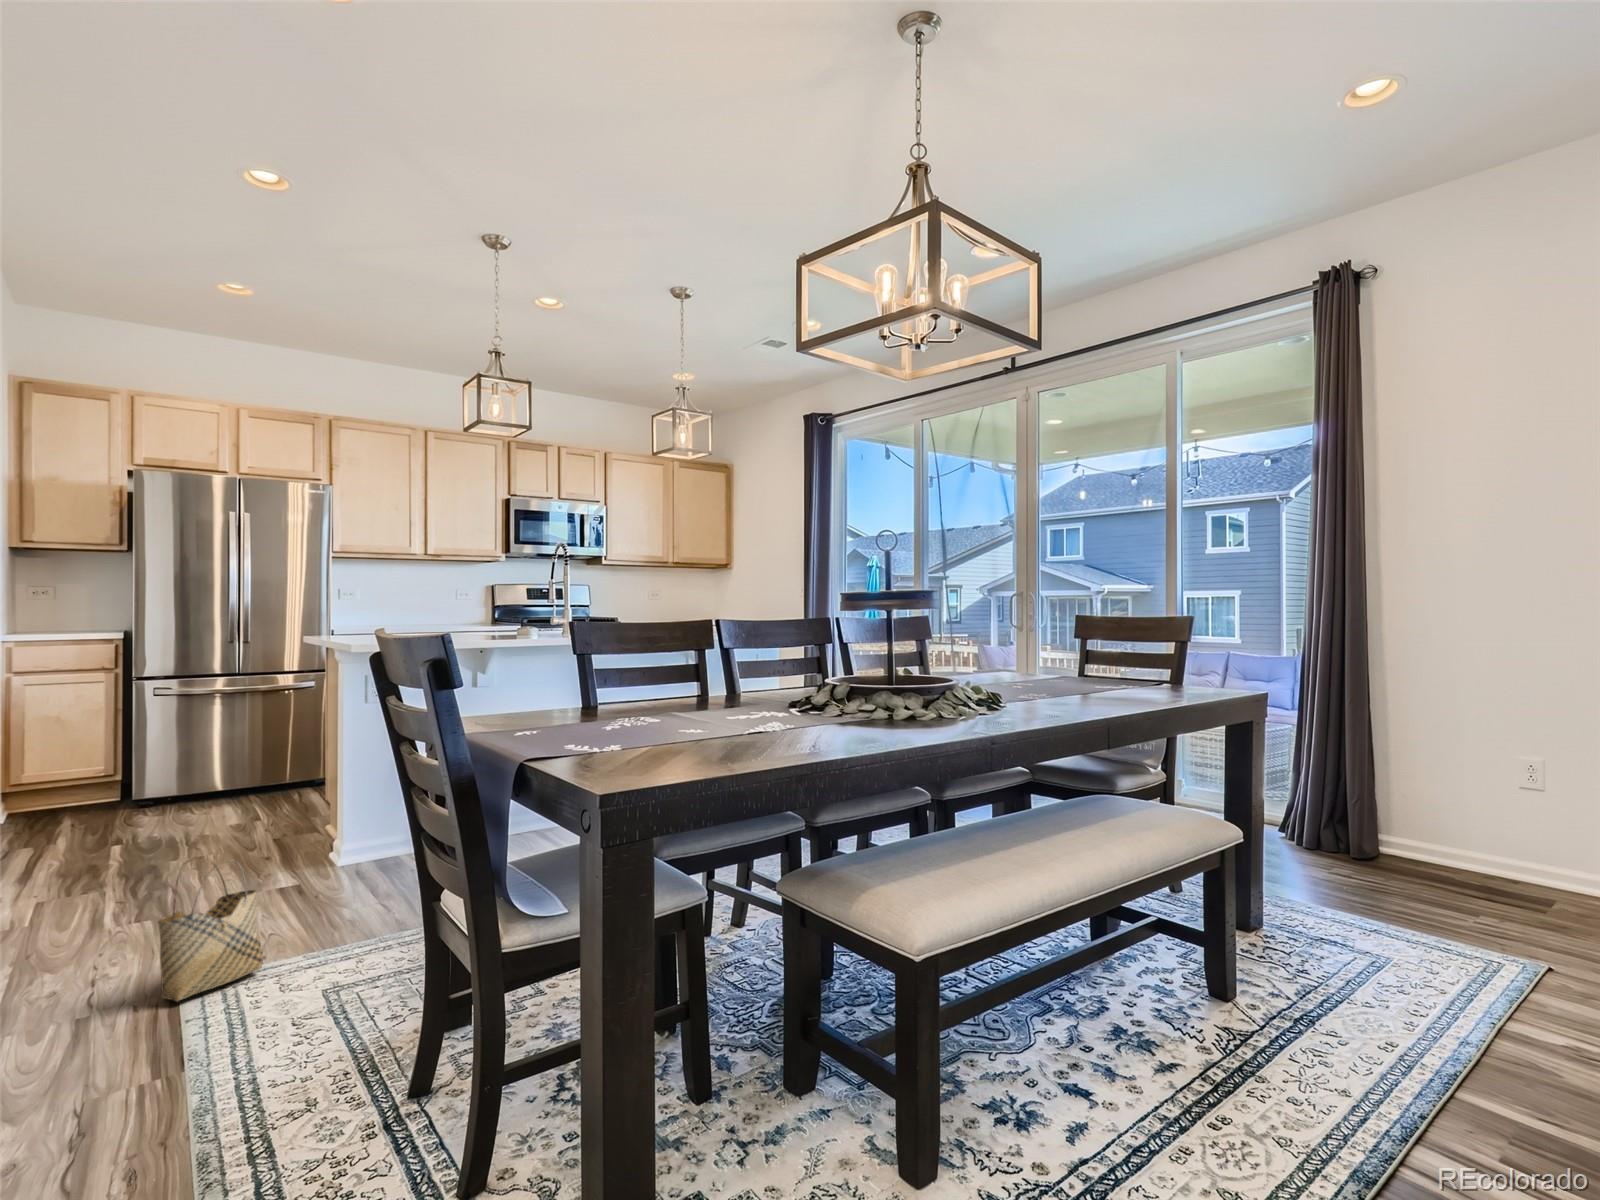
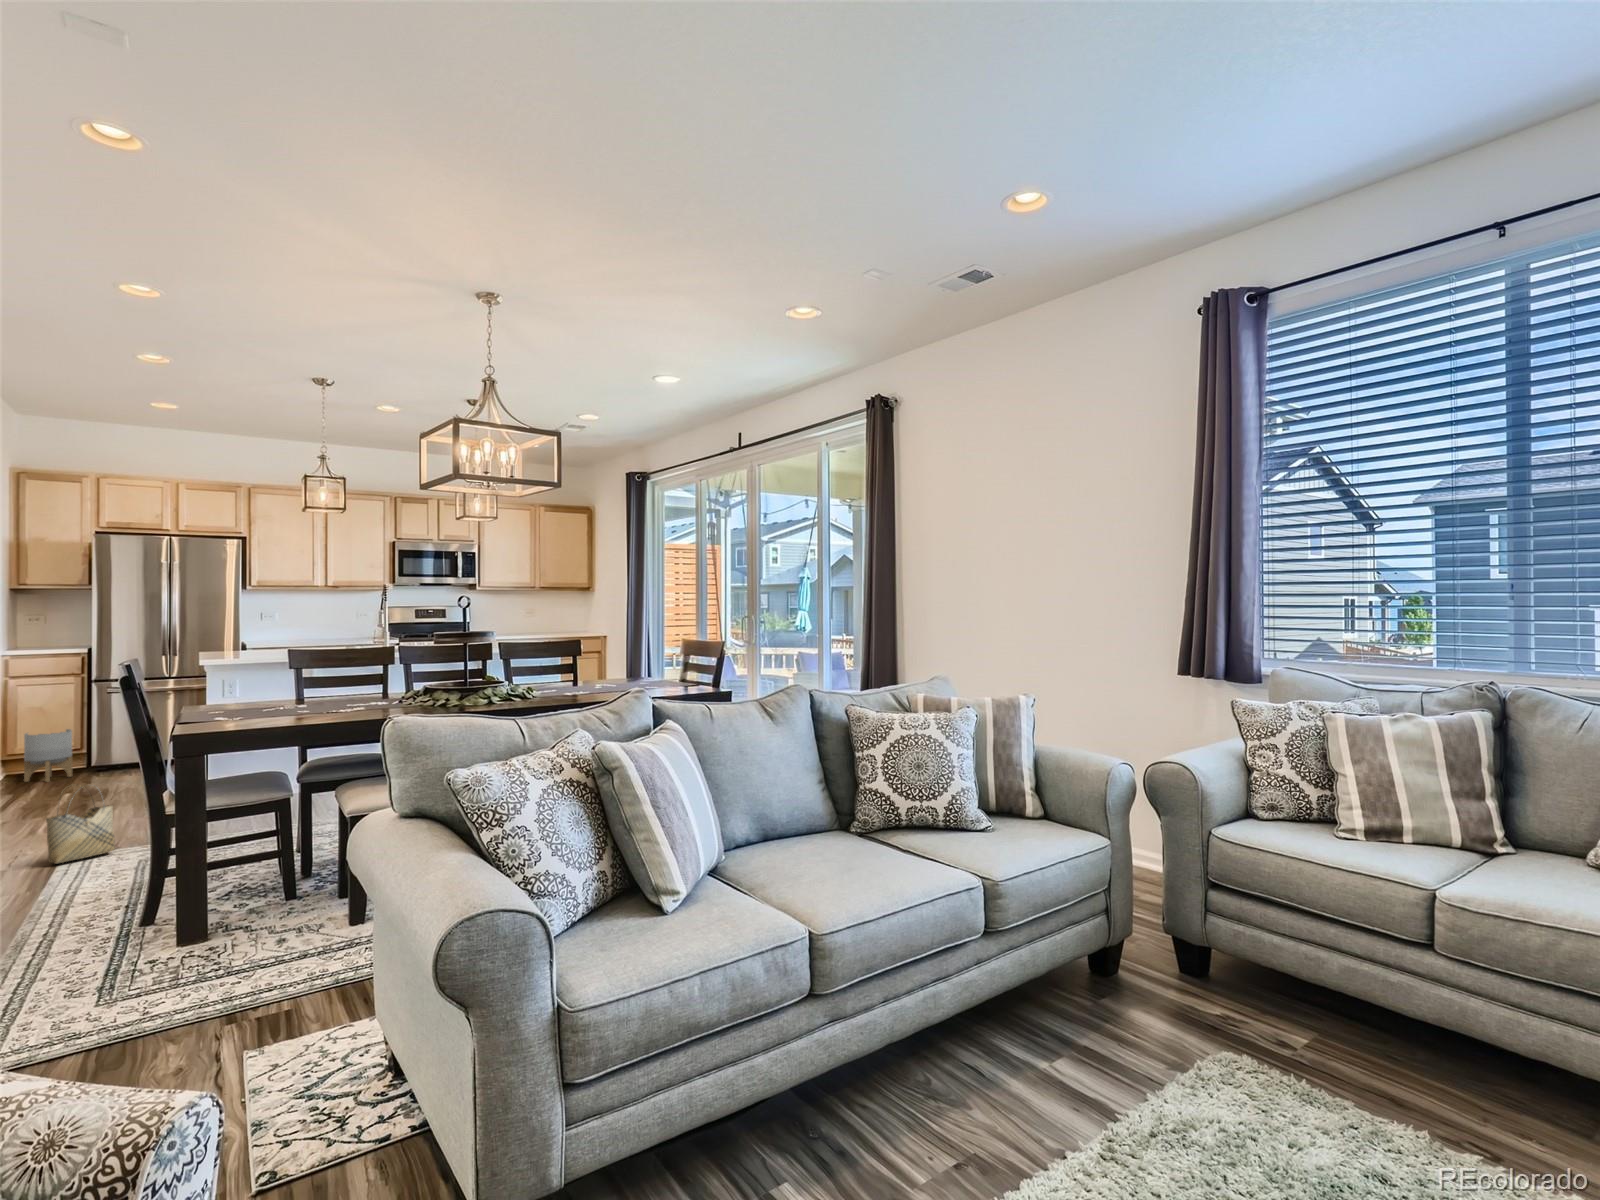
planter: none [35,747,102,824] -> present [24,729,72,782]

